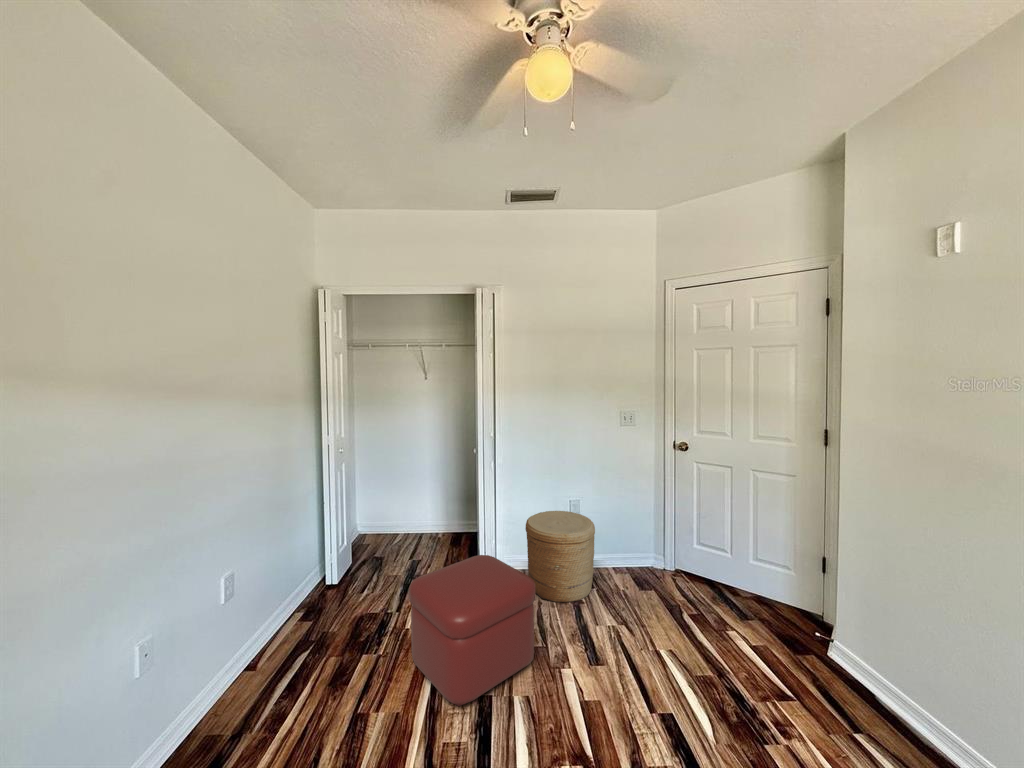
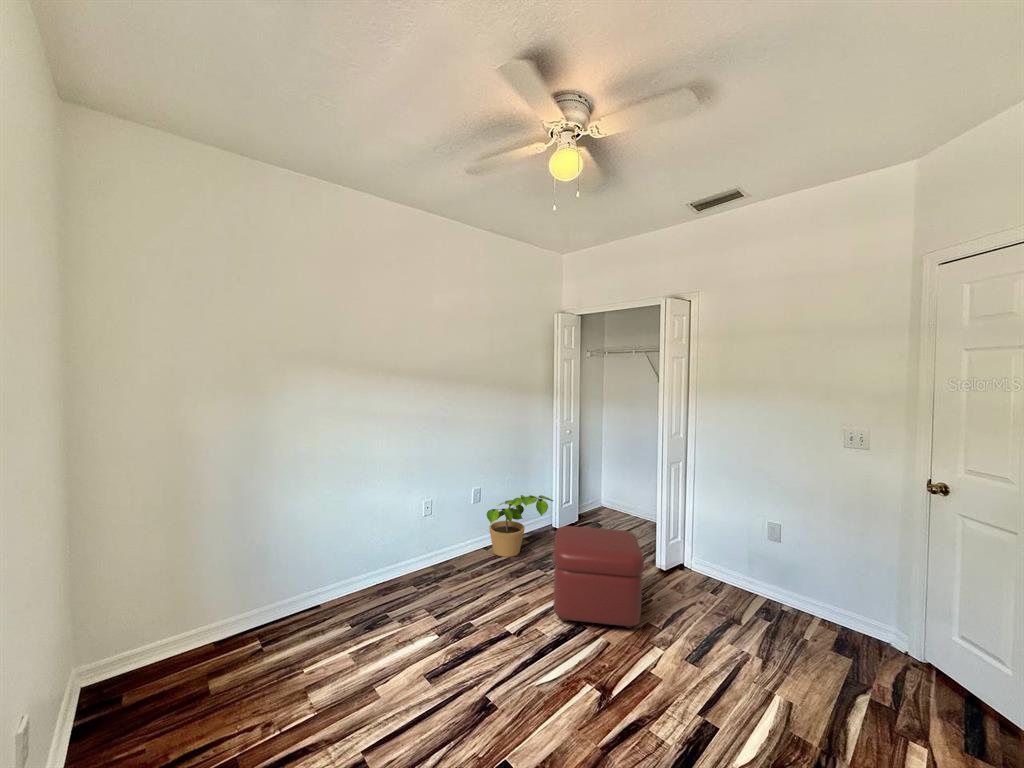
woven basket: present [525,511,595,603] -> none [695,523,779,623]
potted plant: none [258,549,374,668] -> present [487,495,553,557]

